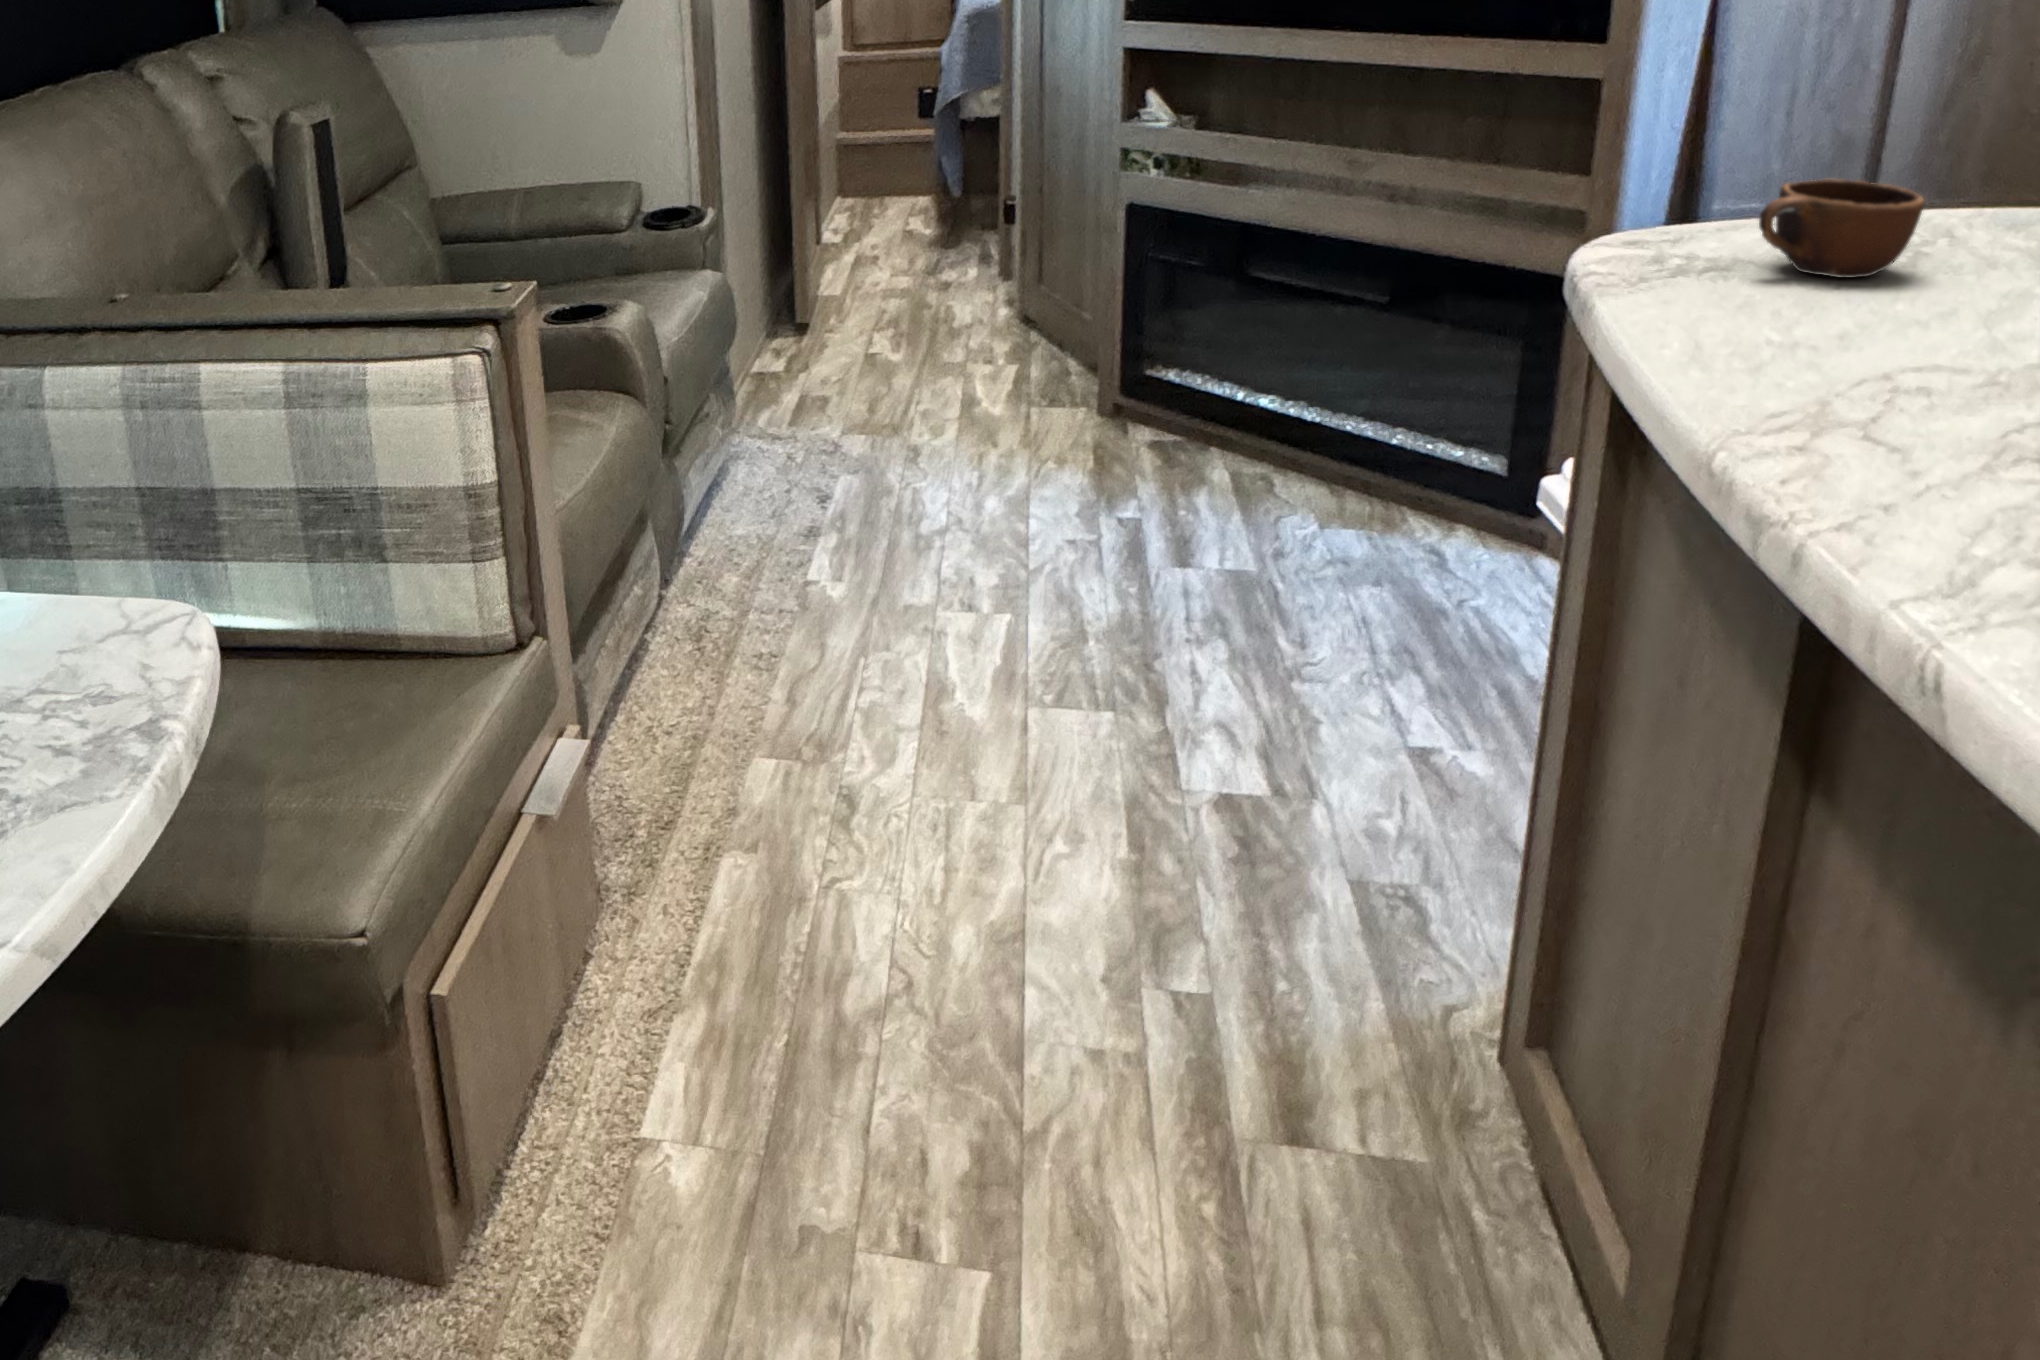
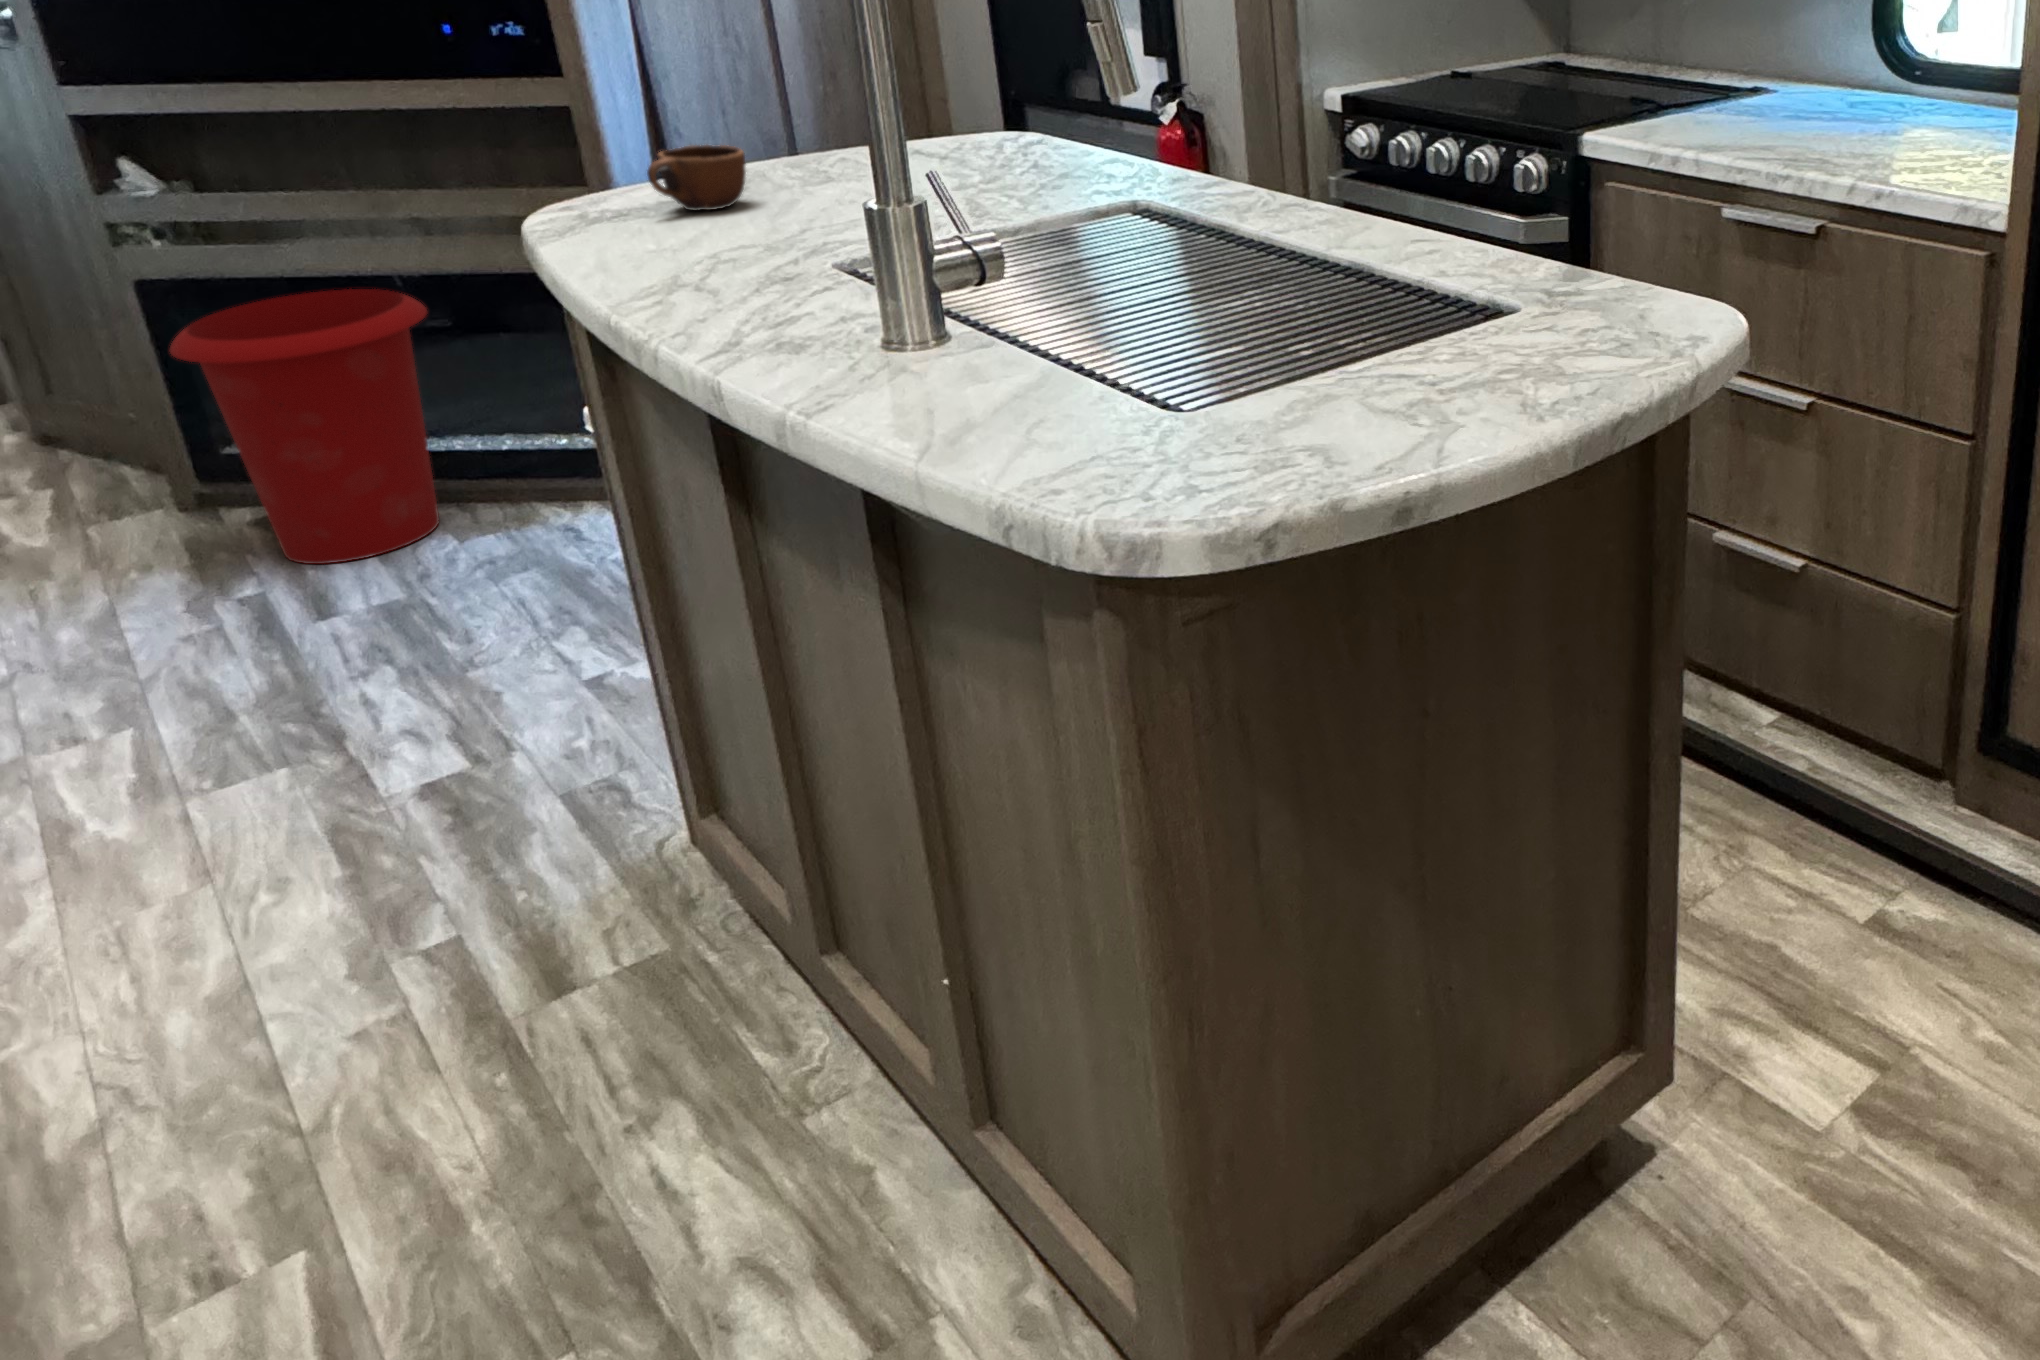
waste bin: none [1135,240,1367,515] -> present [170,289,439,564]

